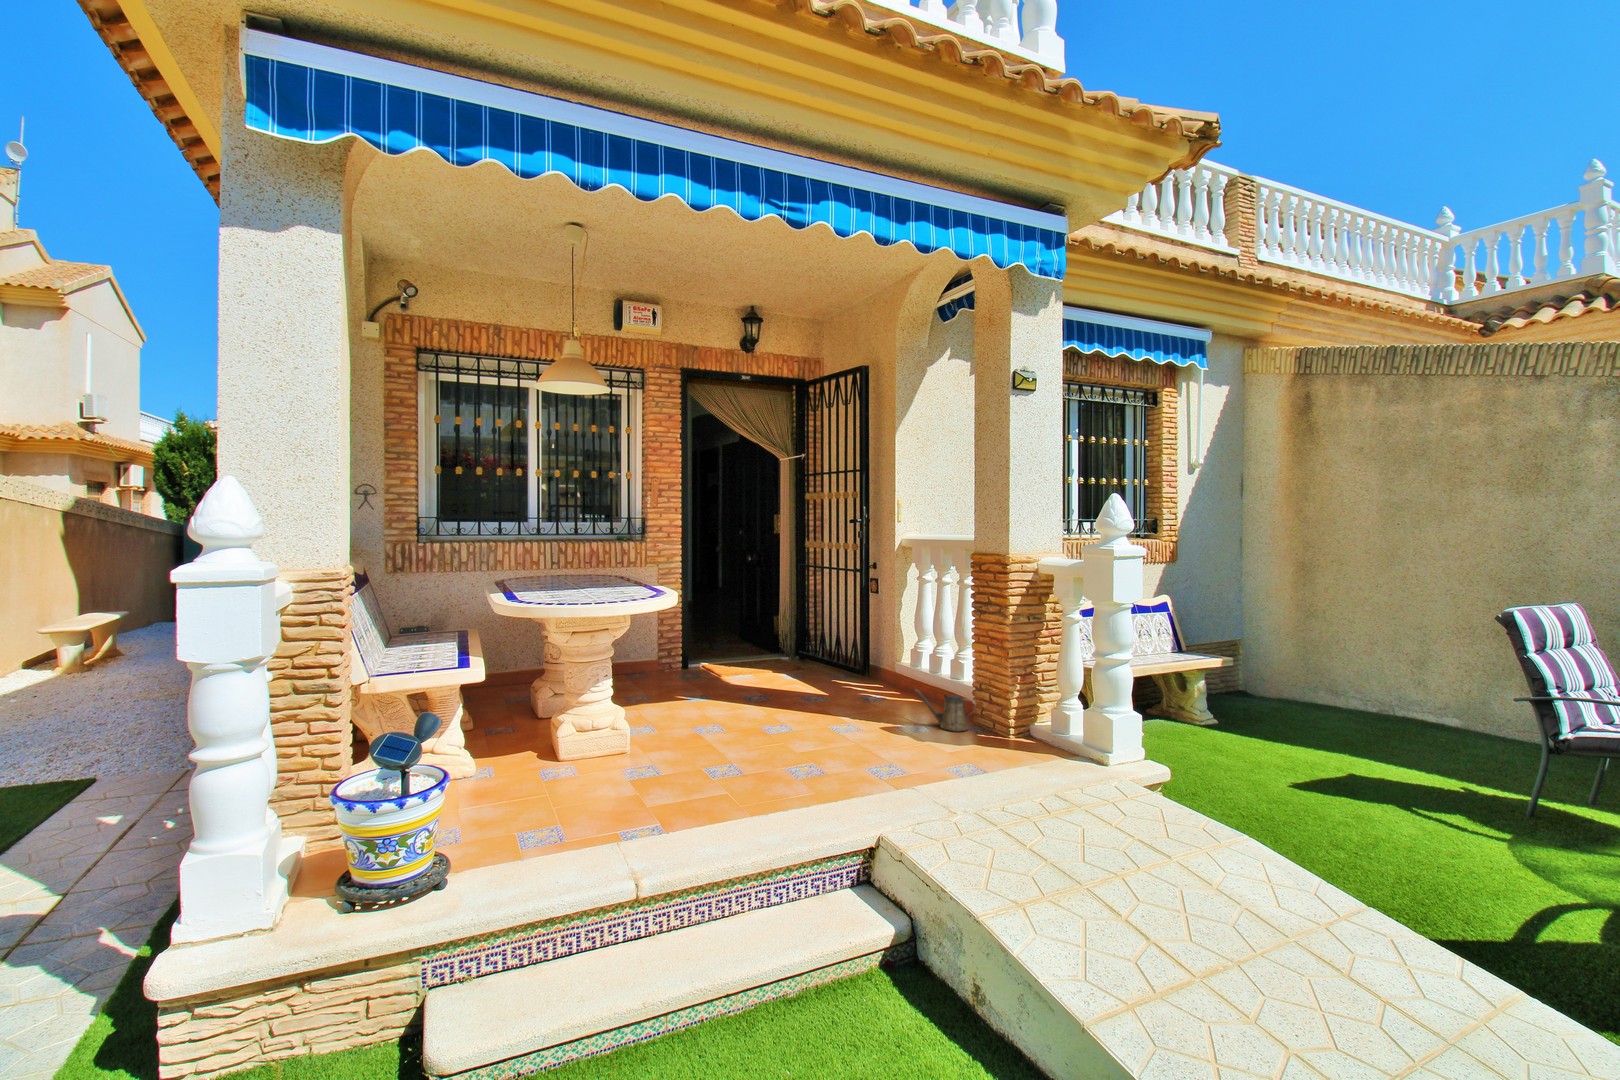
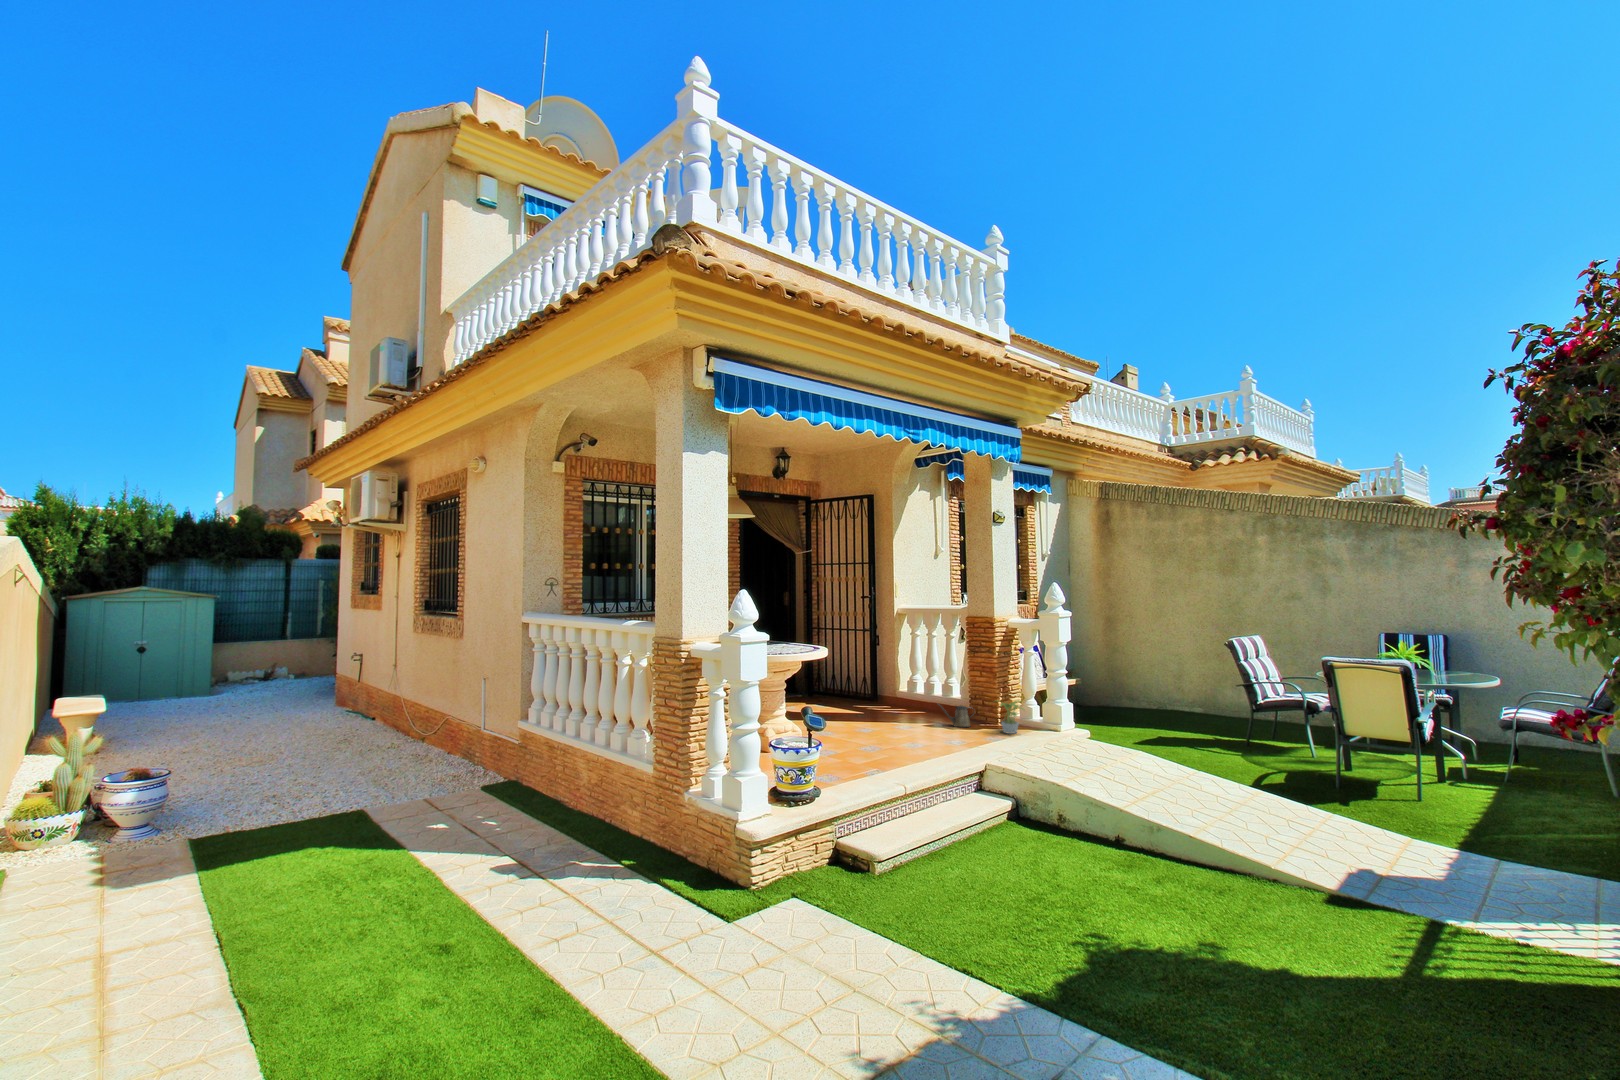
potted plant: none [993,695,1050,755] -> present [997,700,1024,734]

